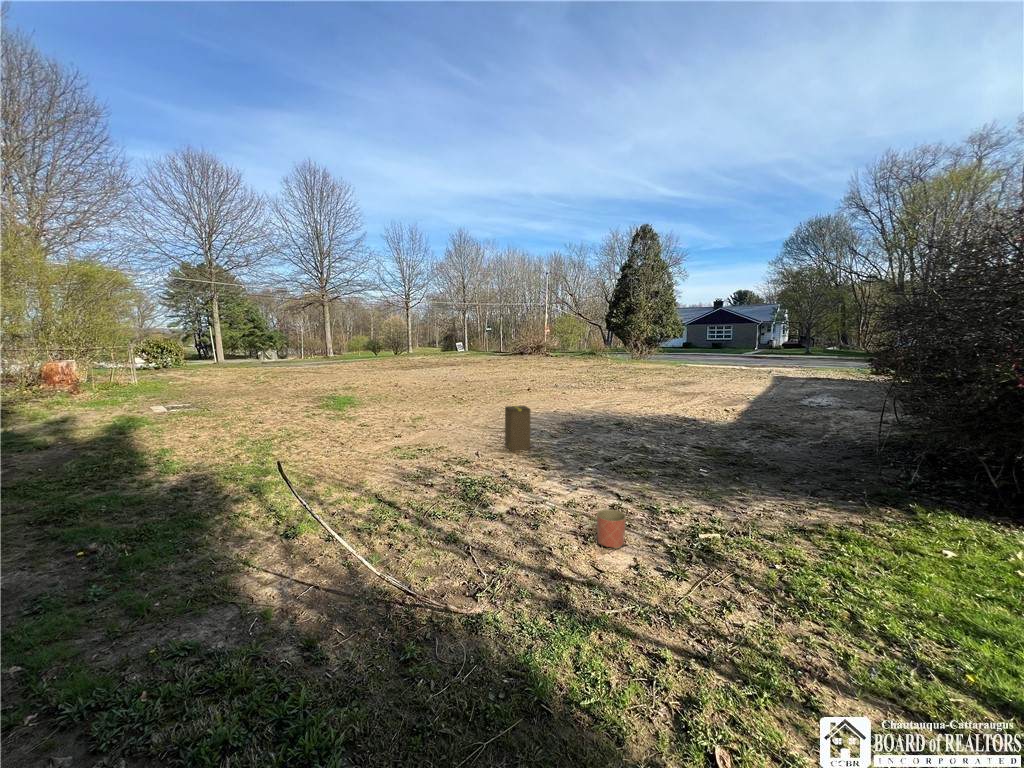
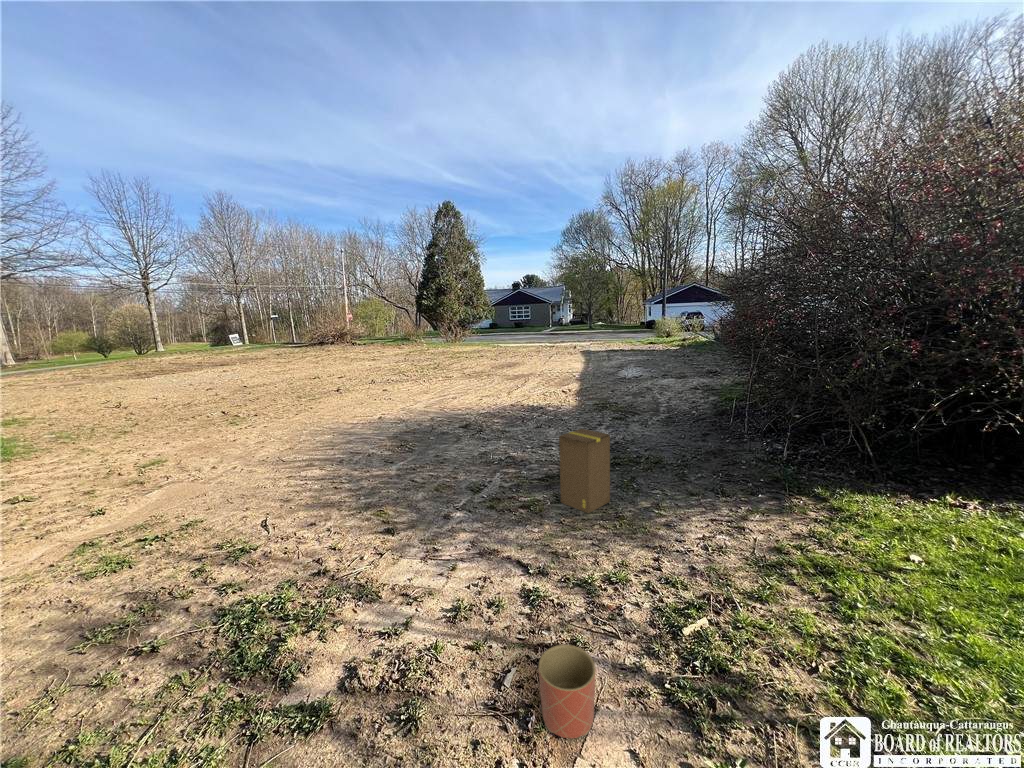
cardboard box: present [505,406,530,450] -> present [559,429,610,513]

